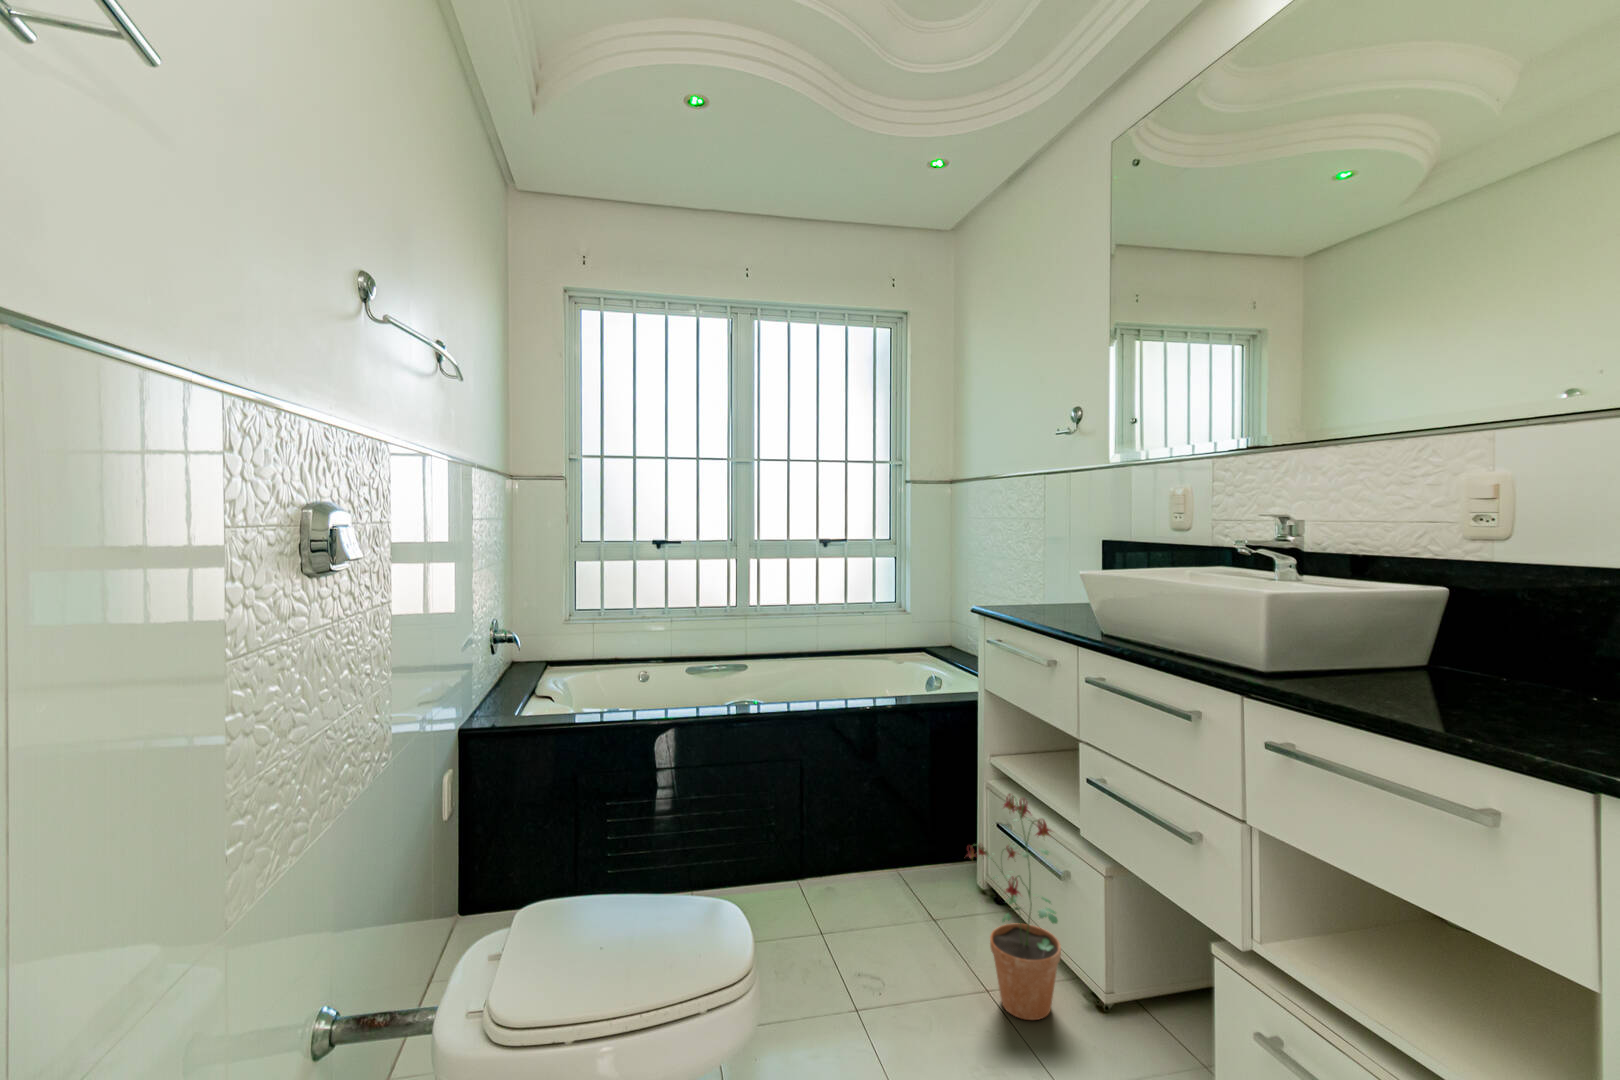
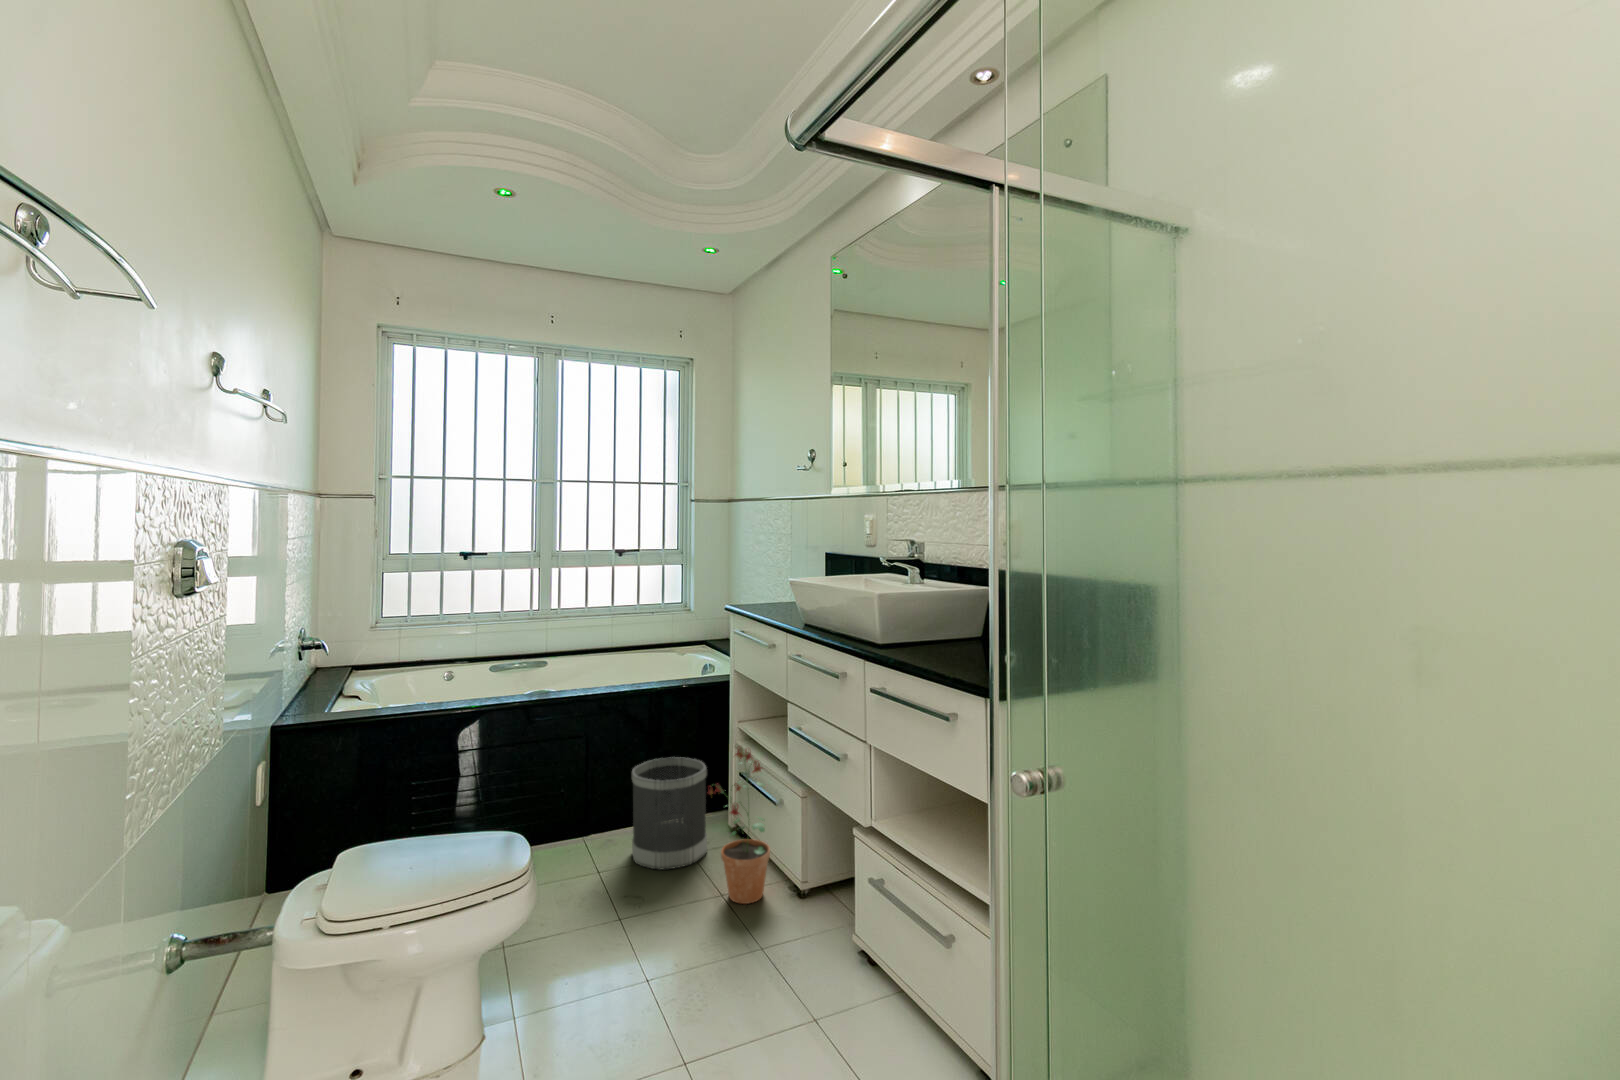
wastebasket: none [858,795,957,948] -> present [632,757,707,869]

